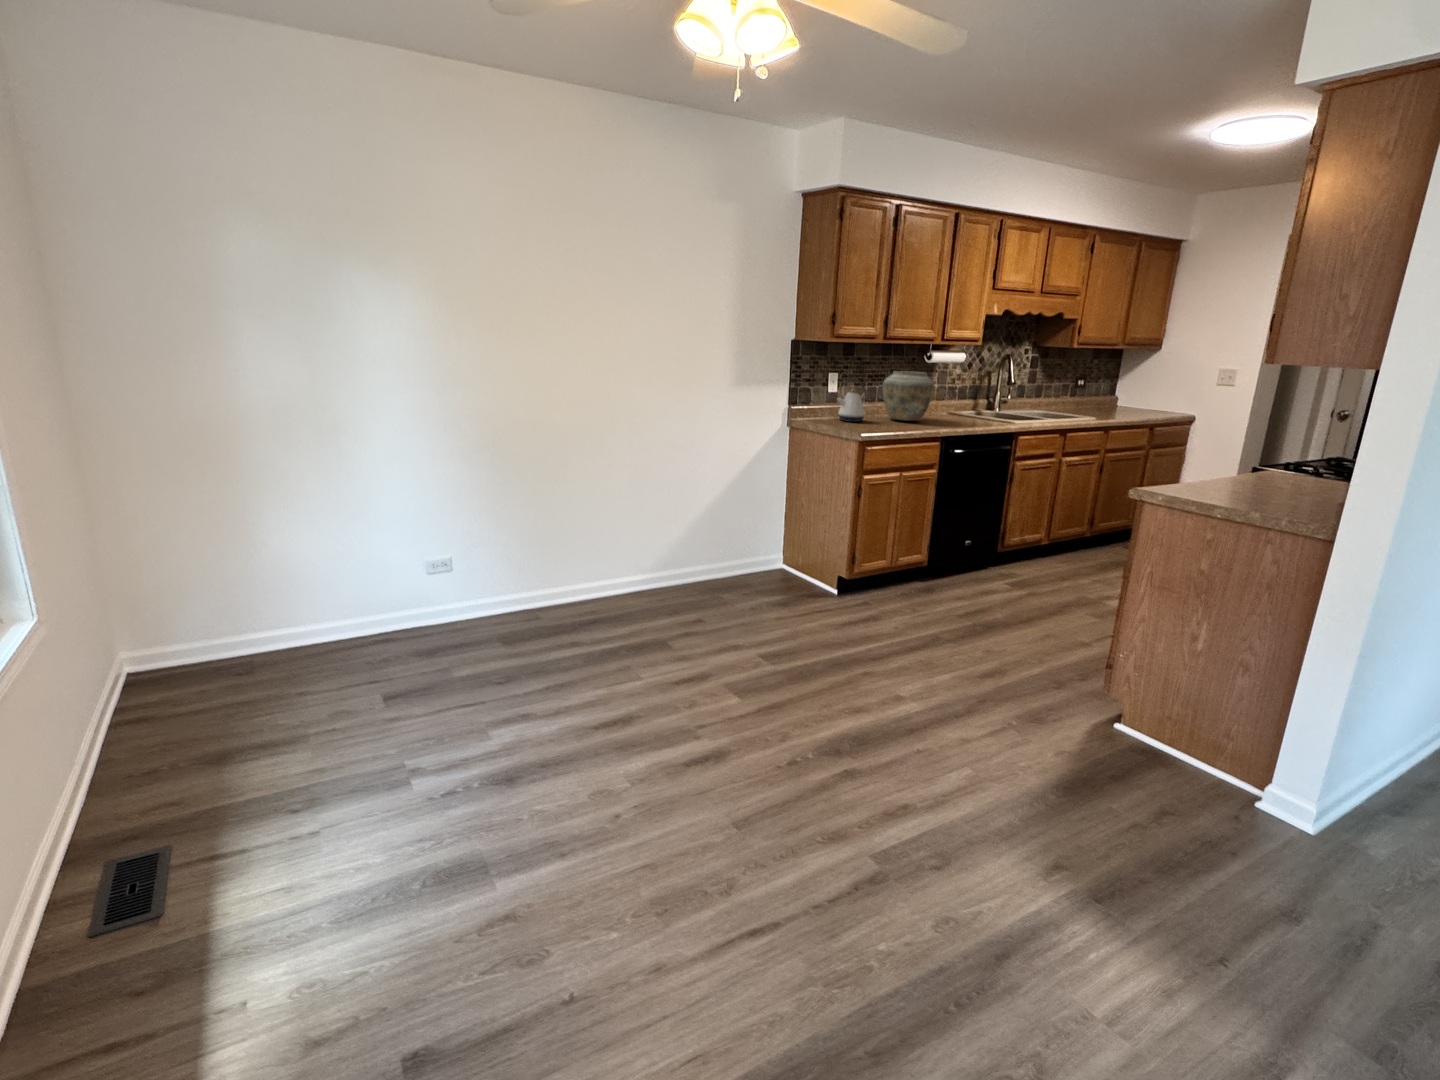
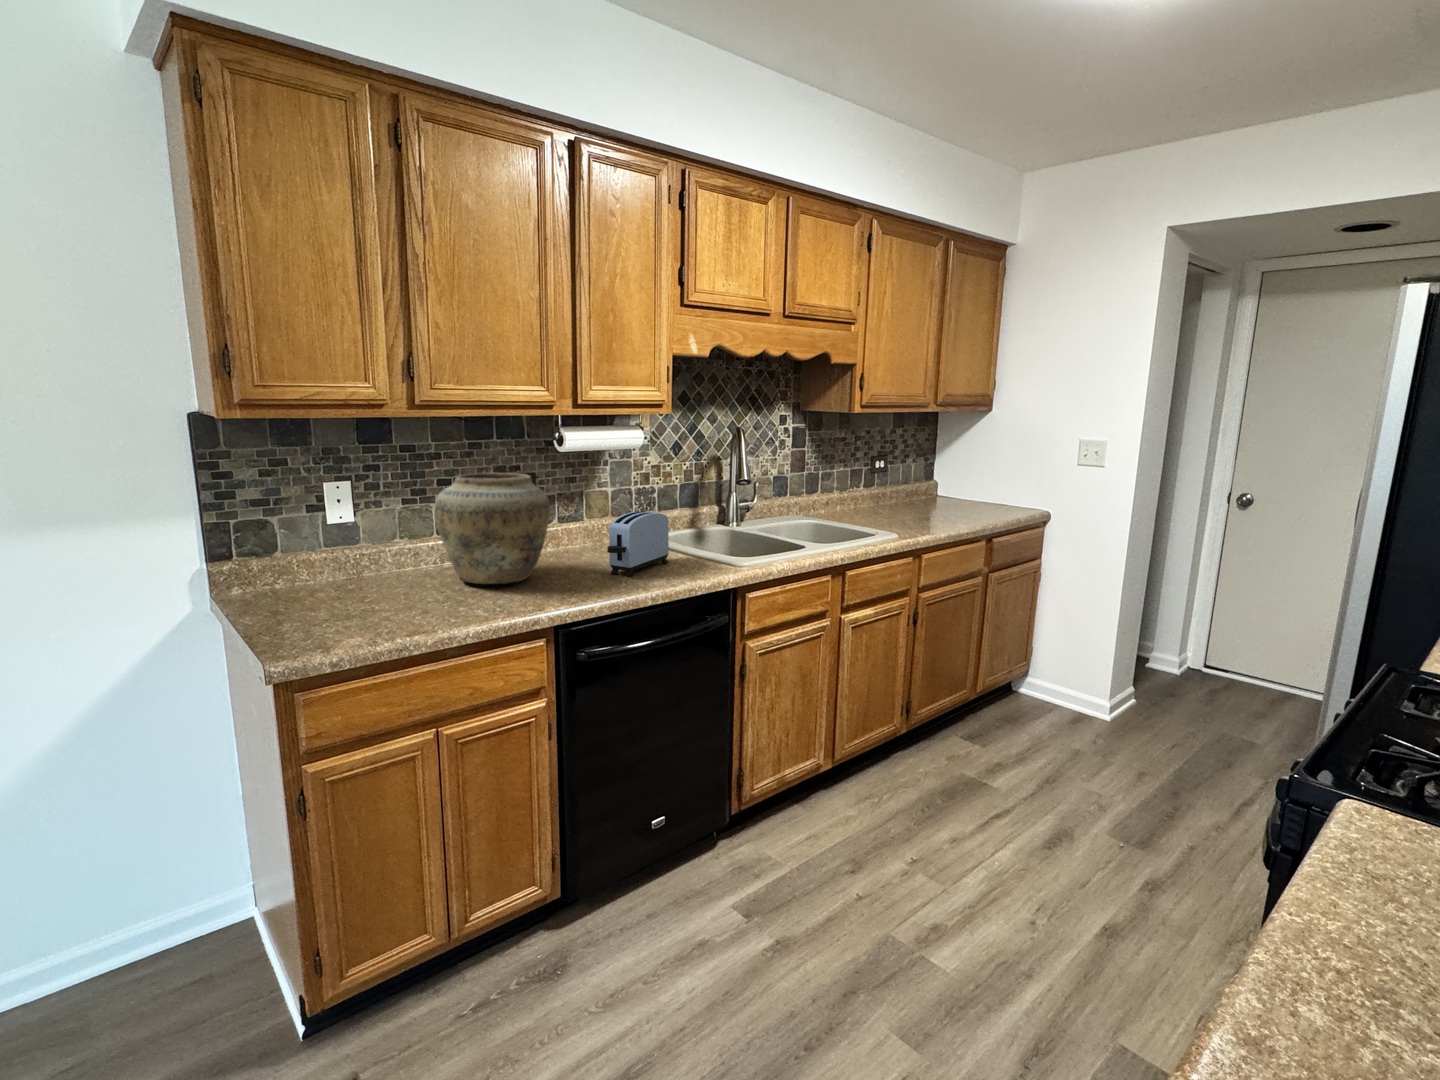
kettle: present [838,379,866,422] -> none [291,500,382,603]
toaster: none [954,394,980,423] -> present [607,512,669,577]

